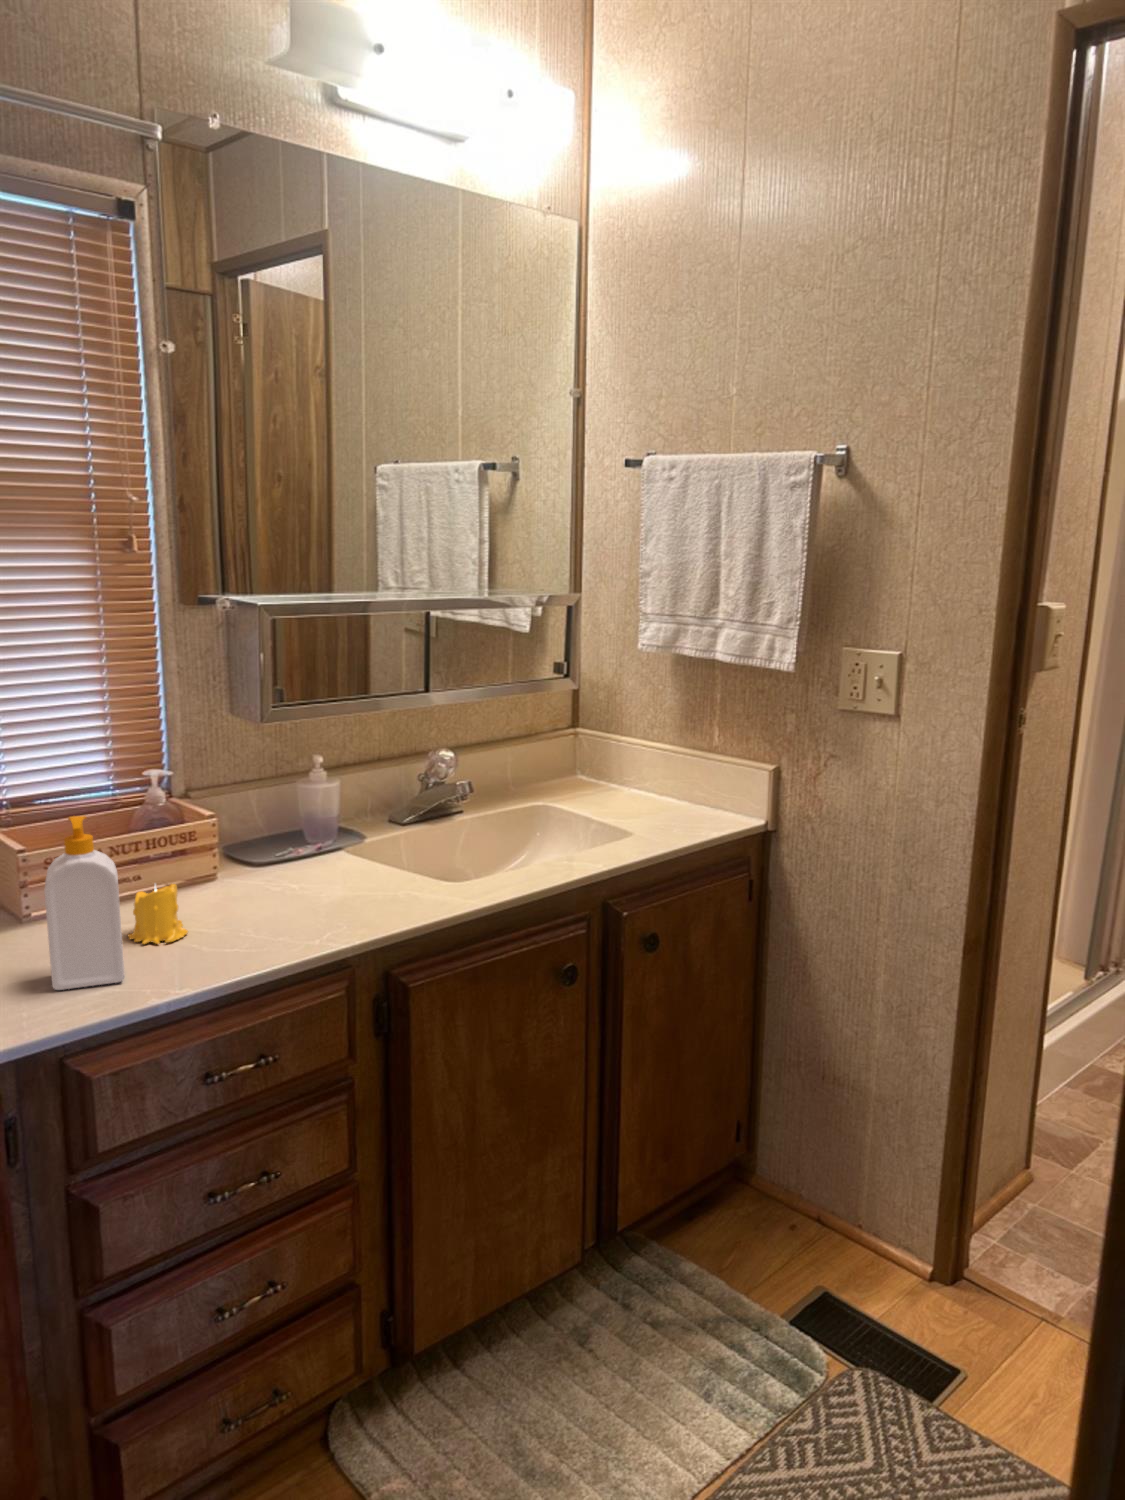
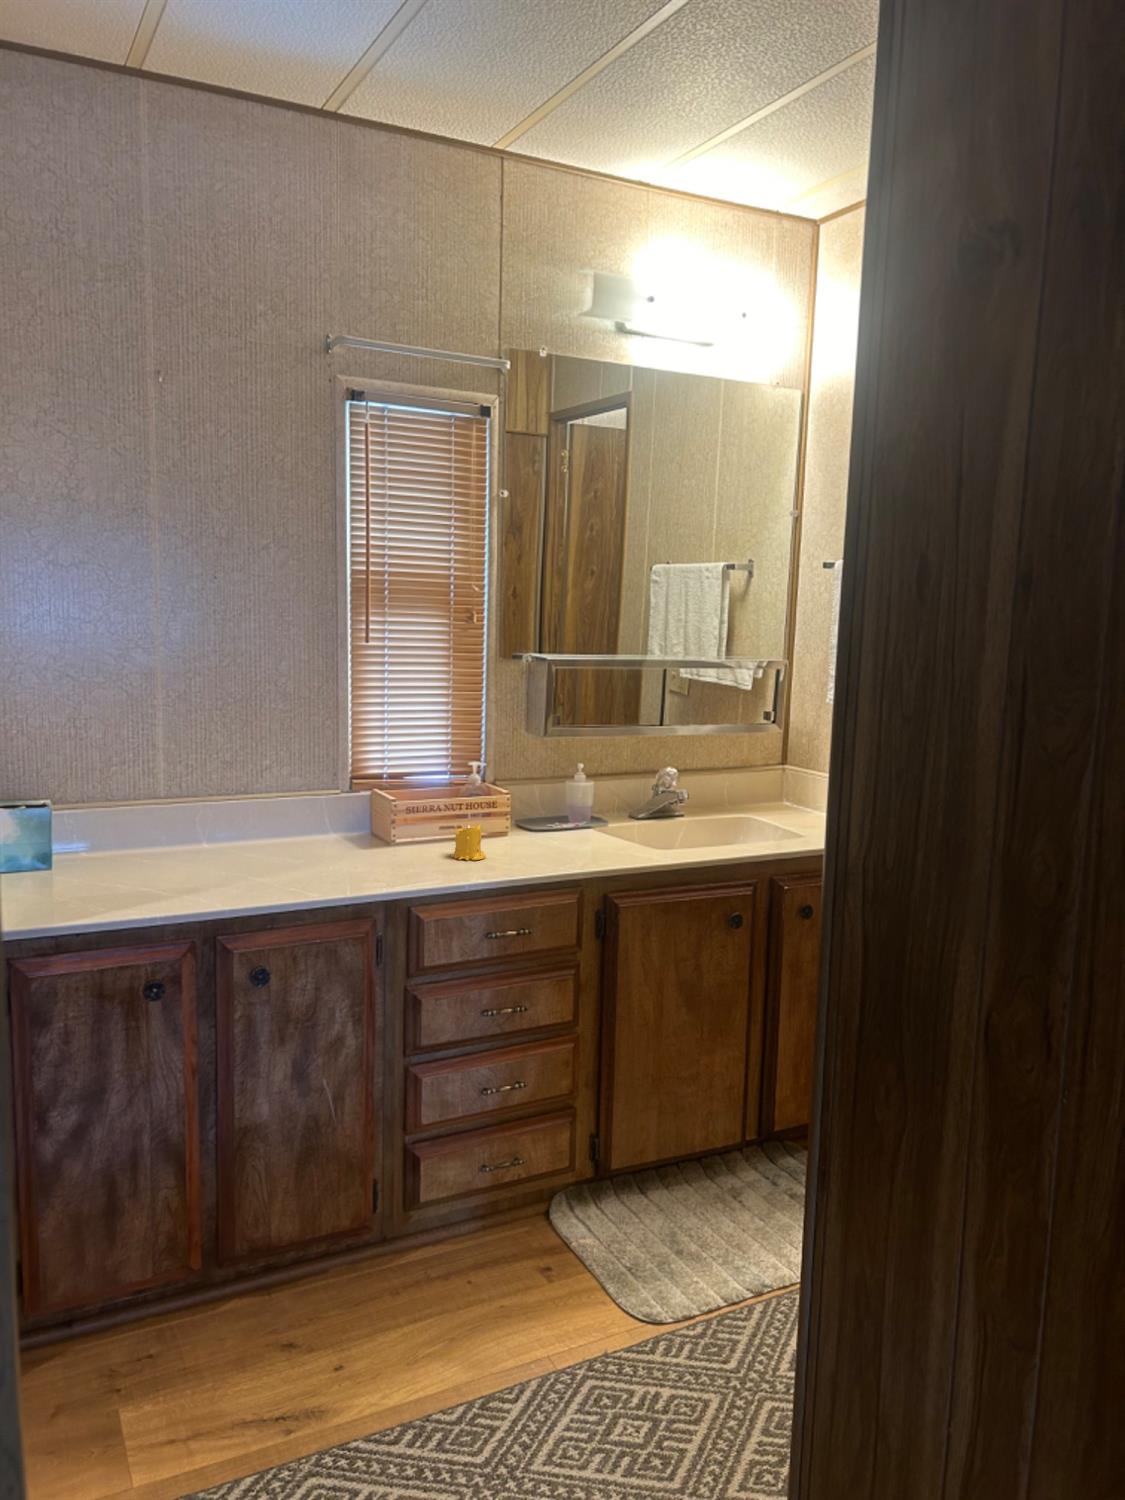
soap bottle: present [44,816,124,990] -> none [407,771,448,873]

